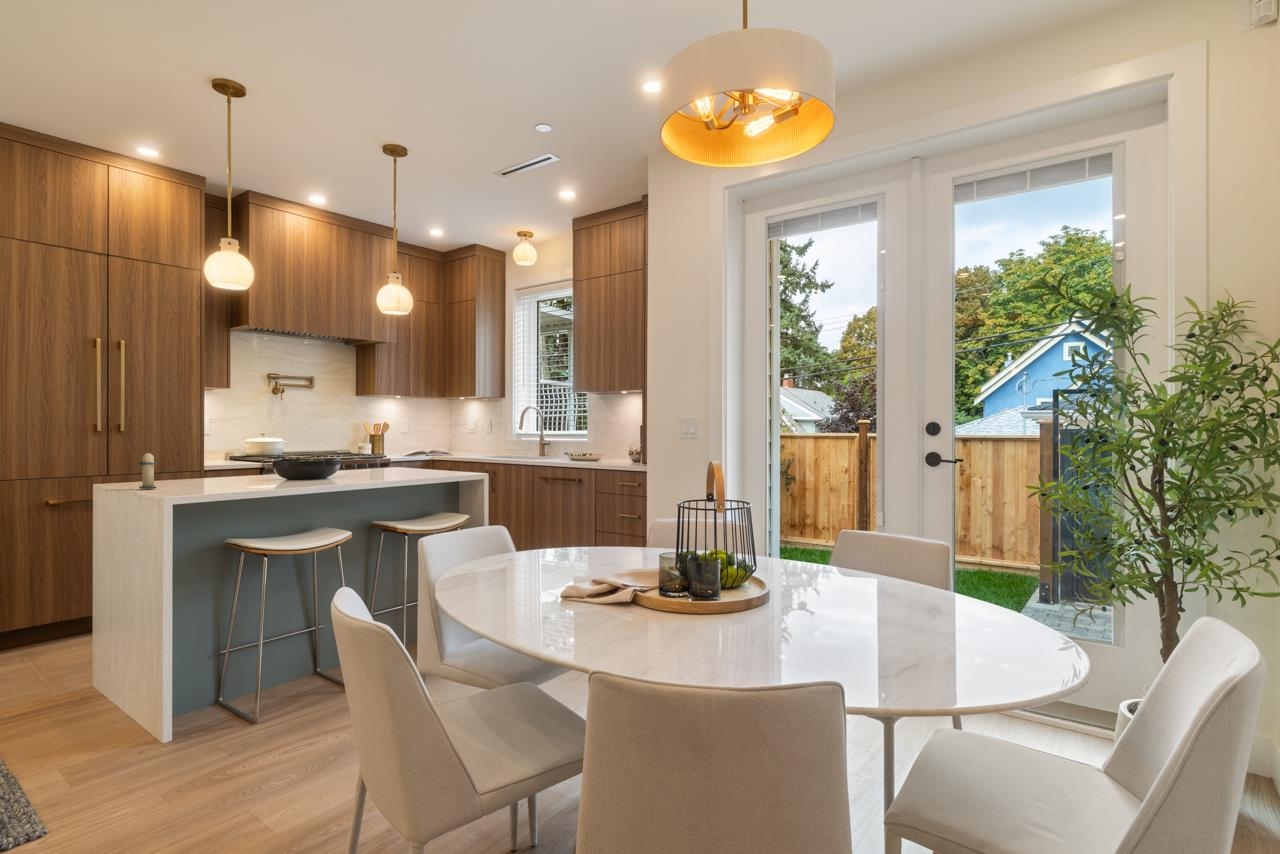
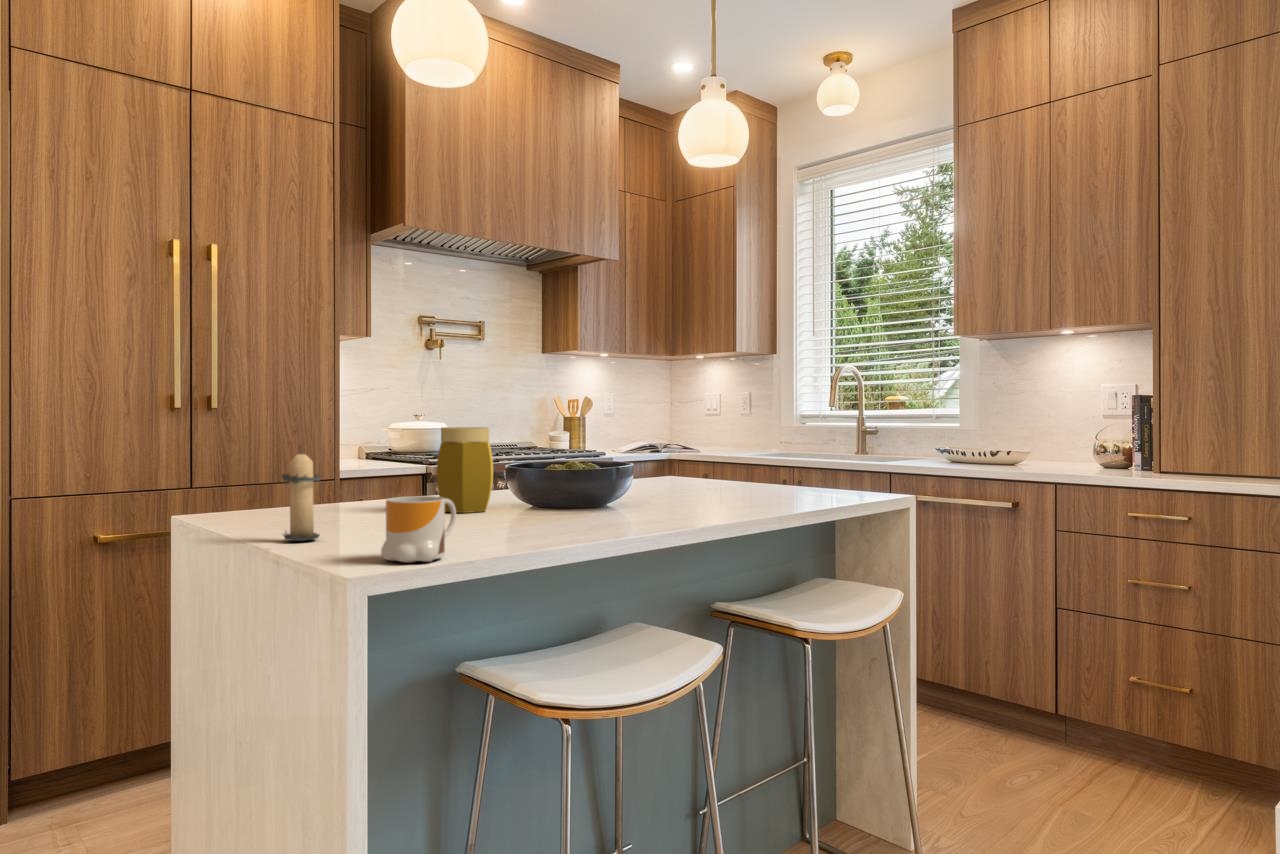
jar: none [229,442,261,482] -> present [437,427,493,513]
mug: none [173,469,210,493] -> present [381,496,456,563]

